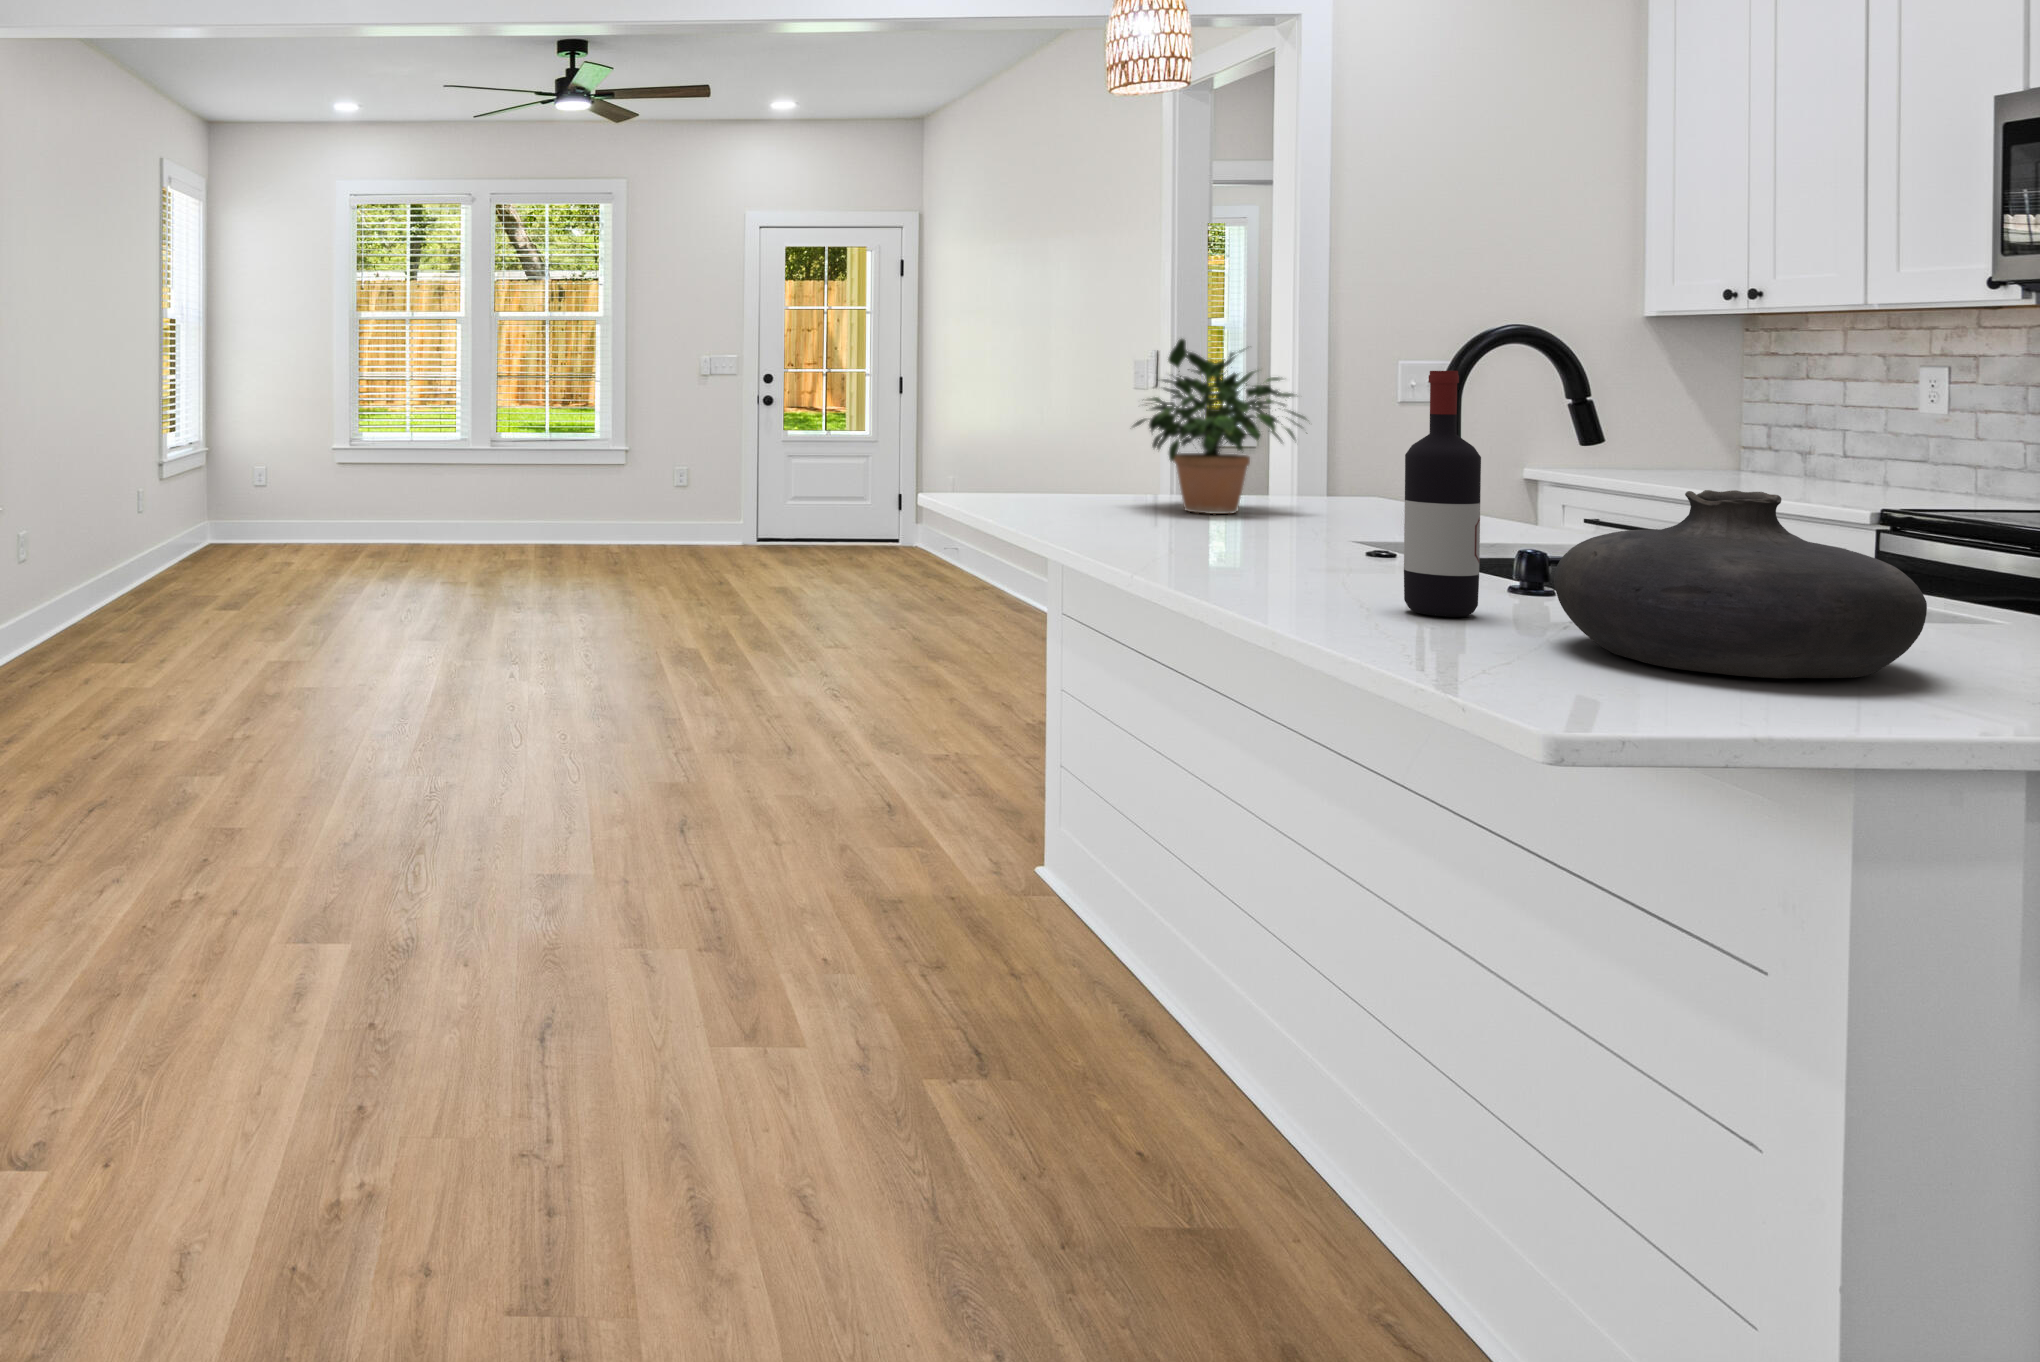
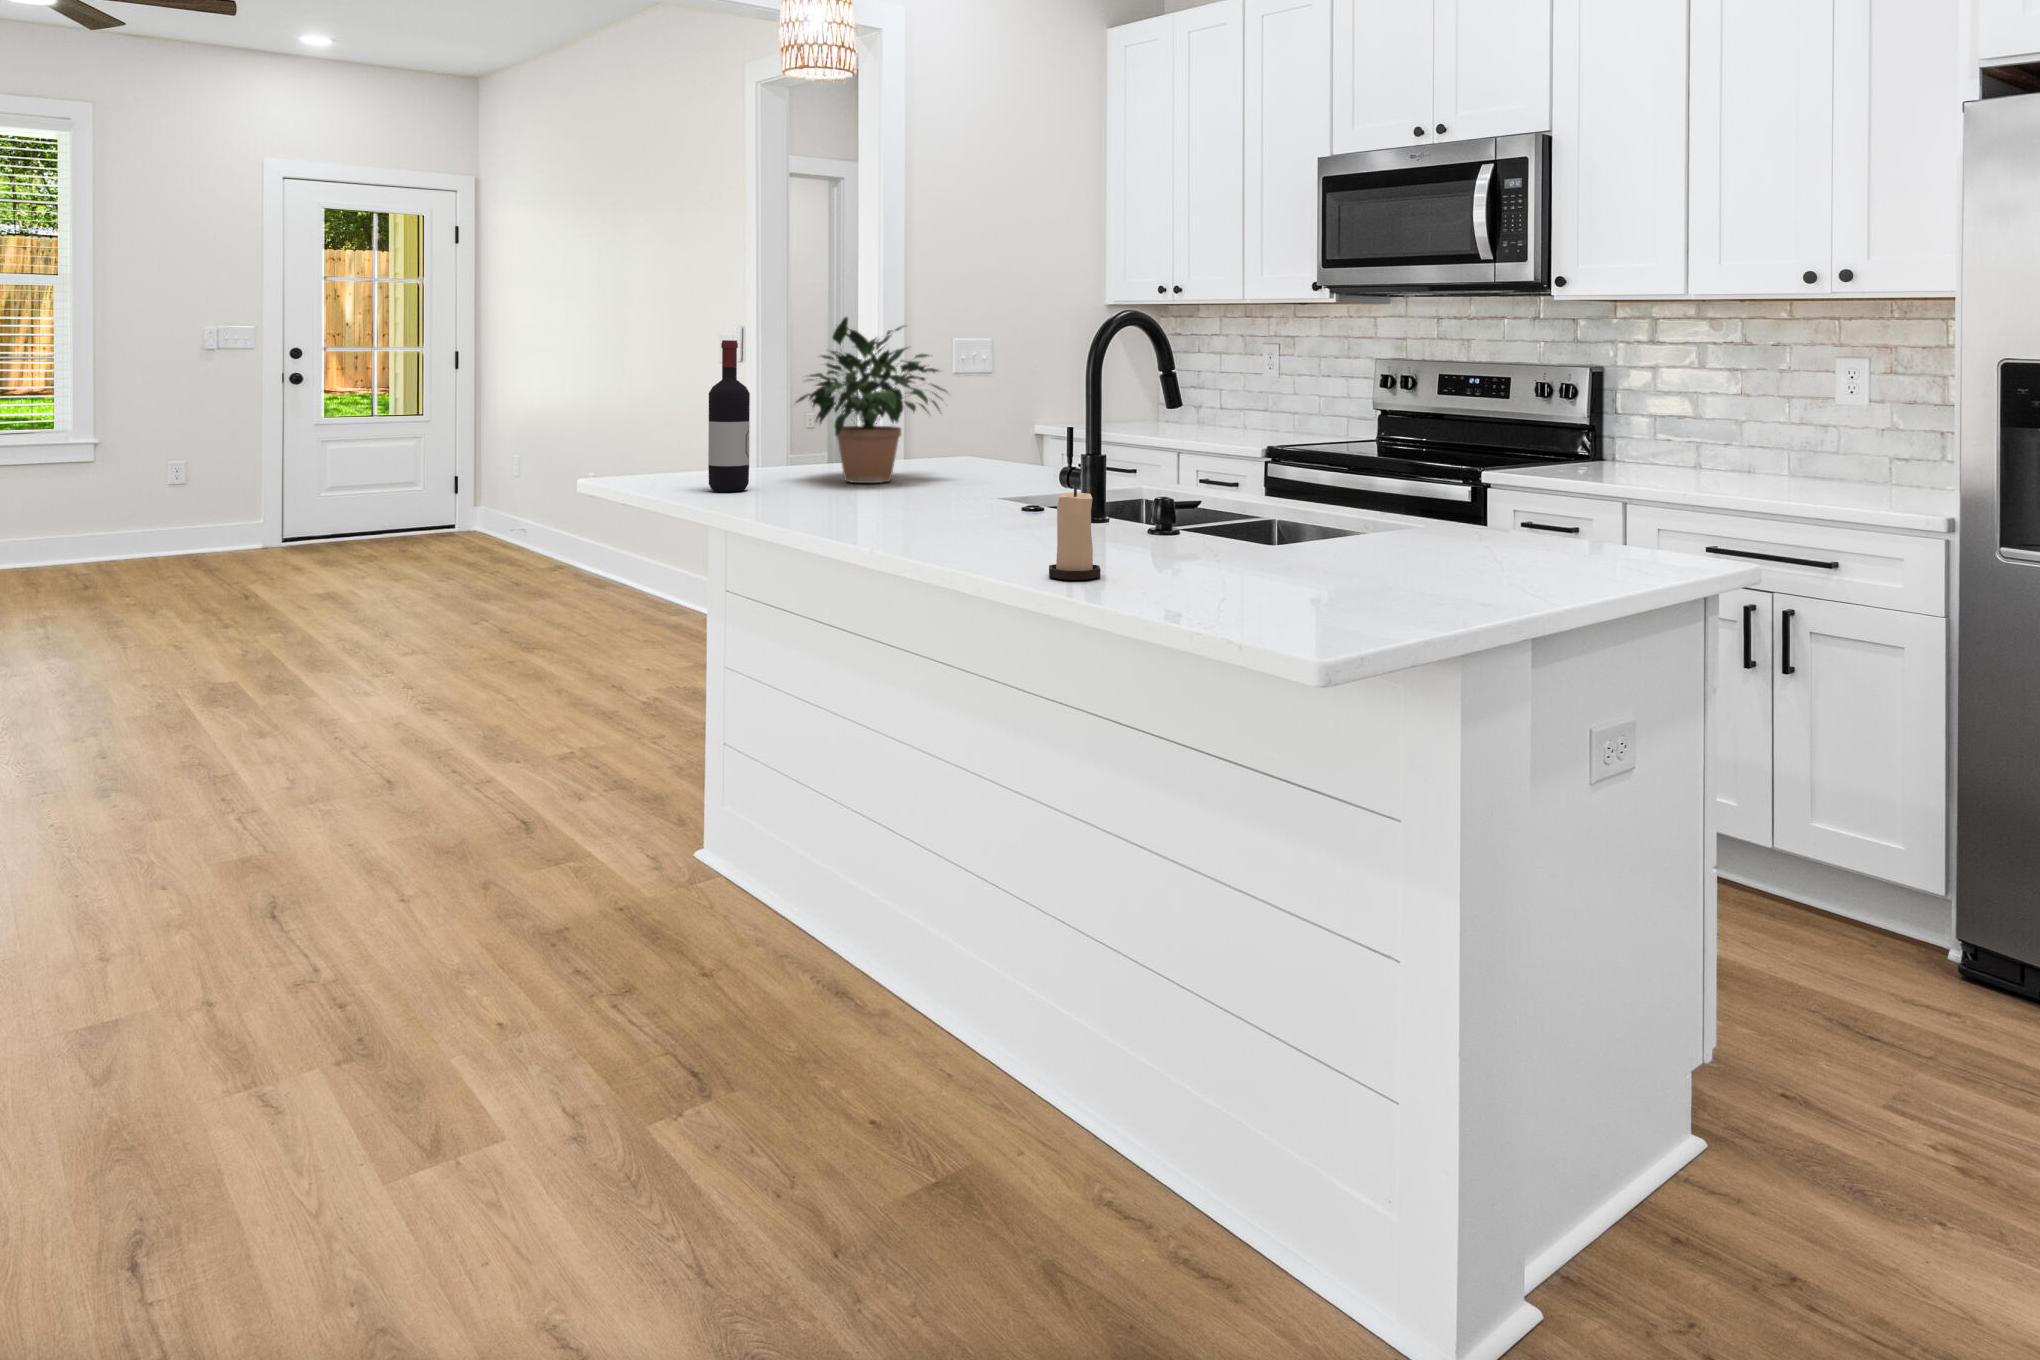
wine bottle: present [1404,371,1481,617] -> present [708,340,750,492]
vase: present [1554,490,1927,678] -> none [1245,446,1477,594]
candle: none [1299,519,1365,621] -> present [1049,486,1101,580]

